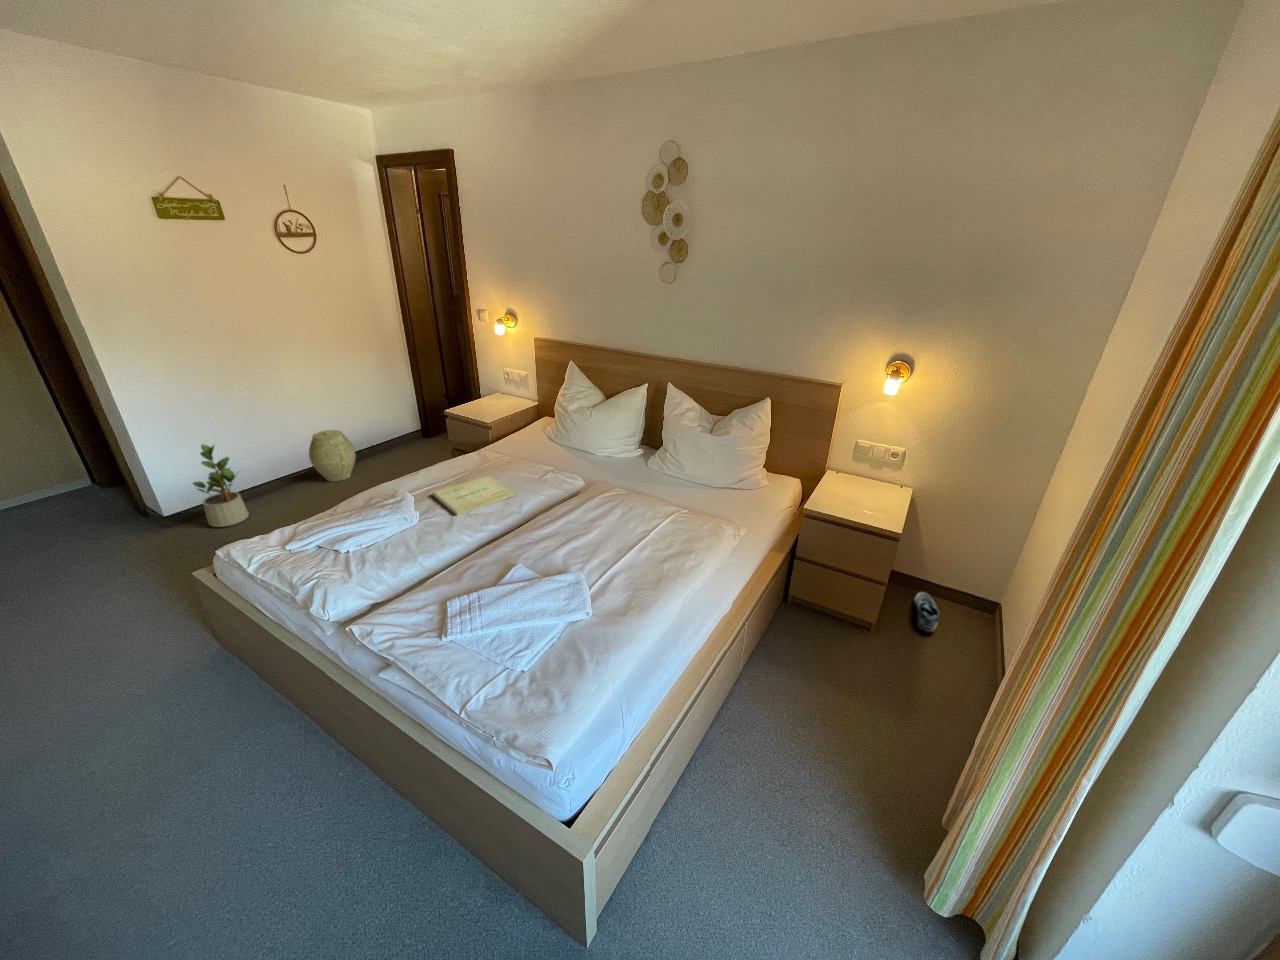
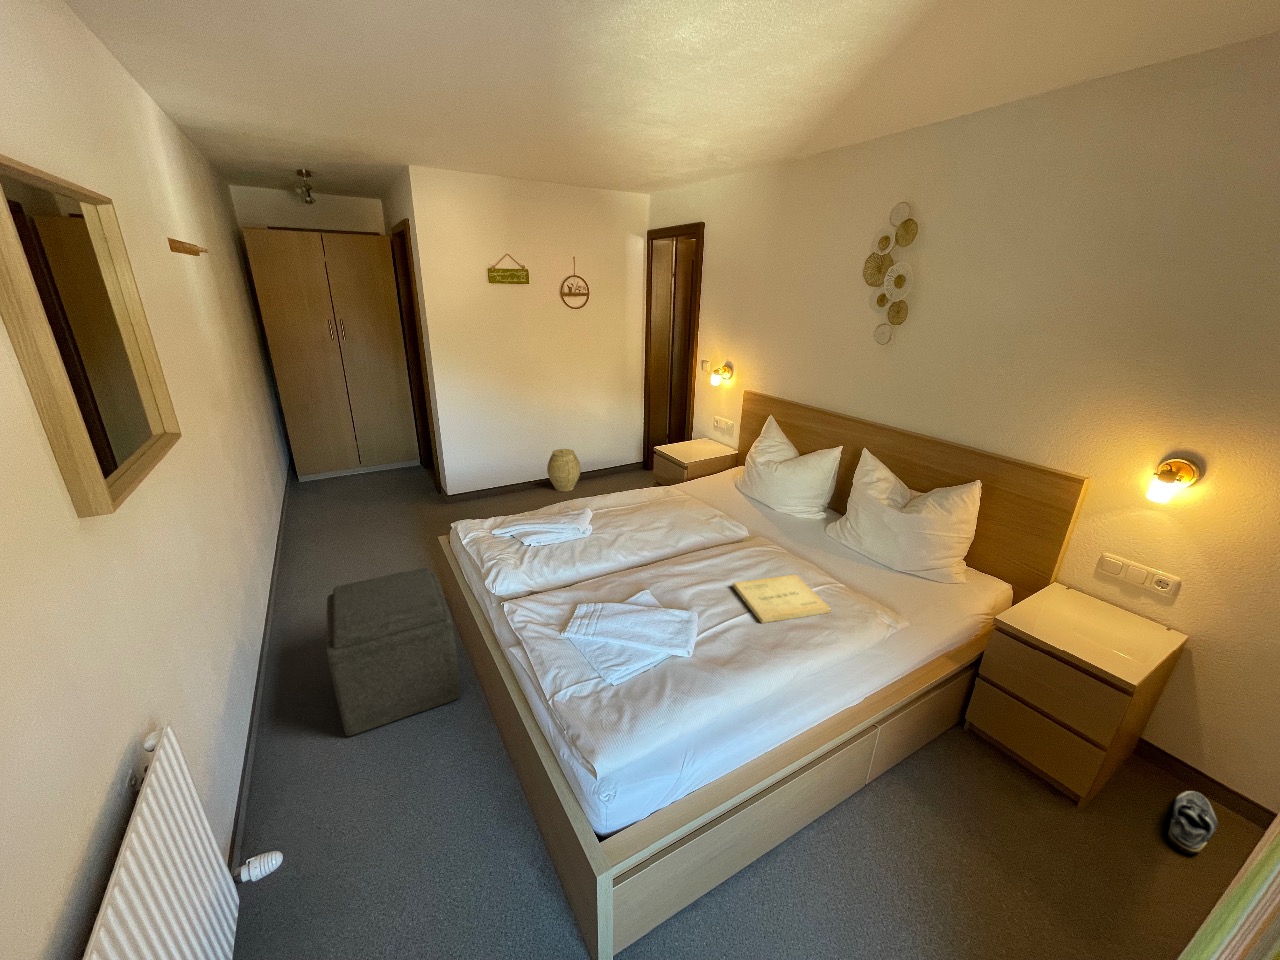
potted plant: present [193,444,249,527] -> none [468,446,498,510]
book: present [433,475,515,515] -> present [733,575,831,623]
ottoman: none [21,617,298,878] -> present [326,567,461,736]

